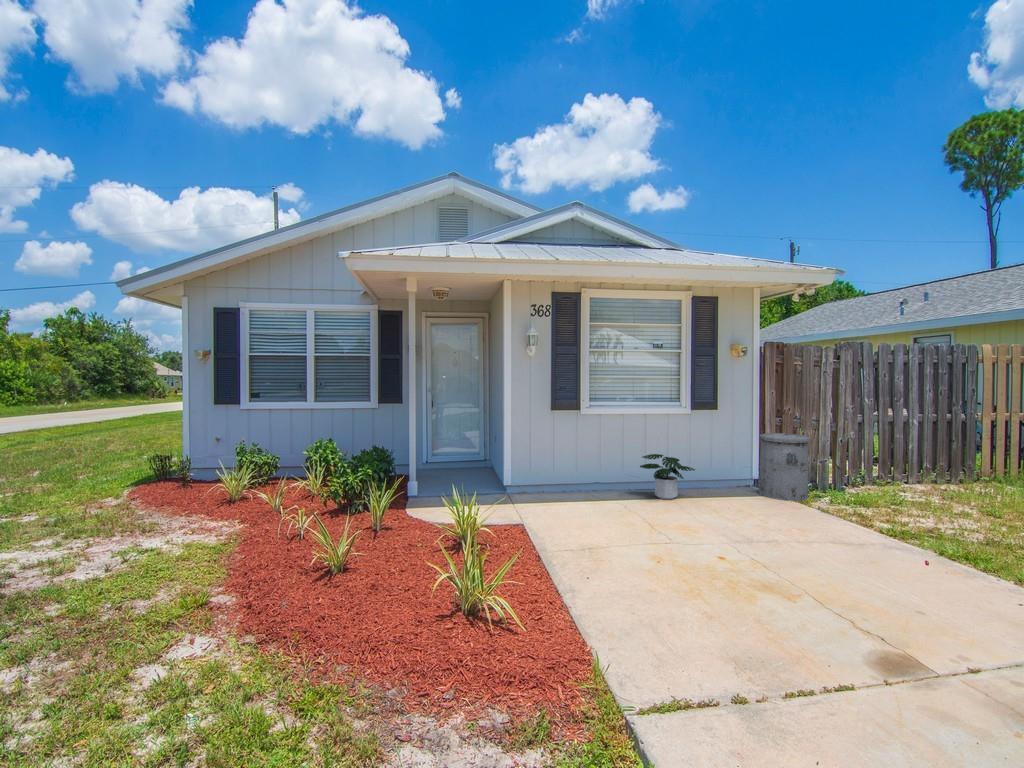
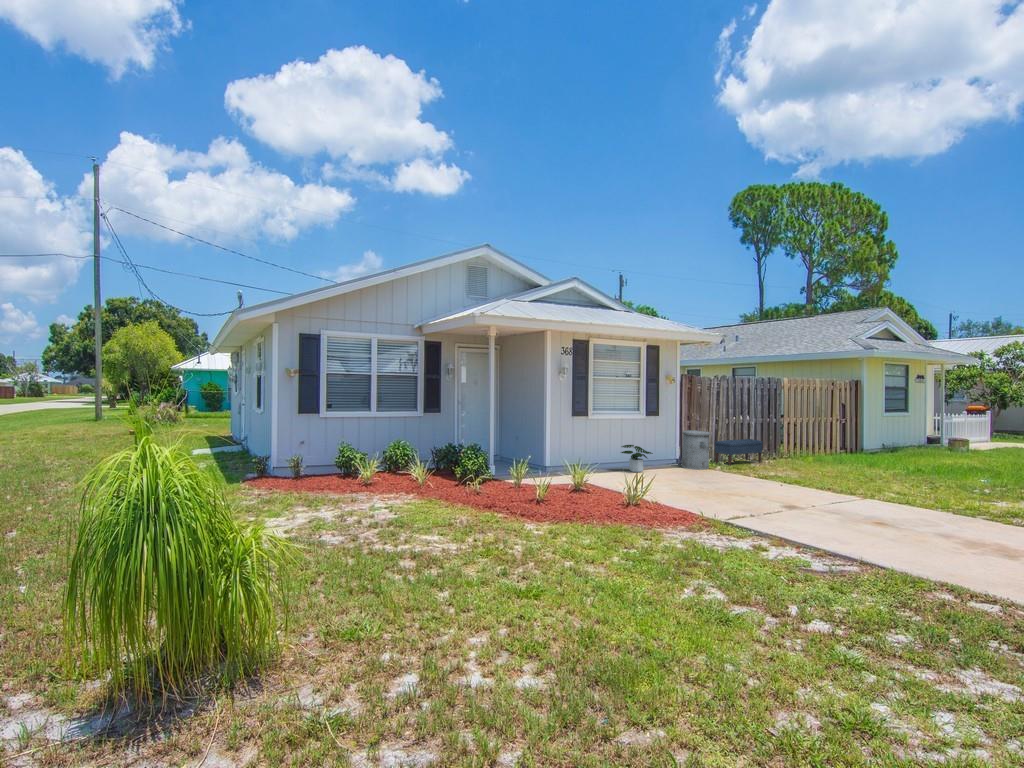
bench: none [831,449,931,495] -> present [715,439,763,466]

